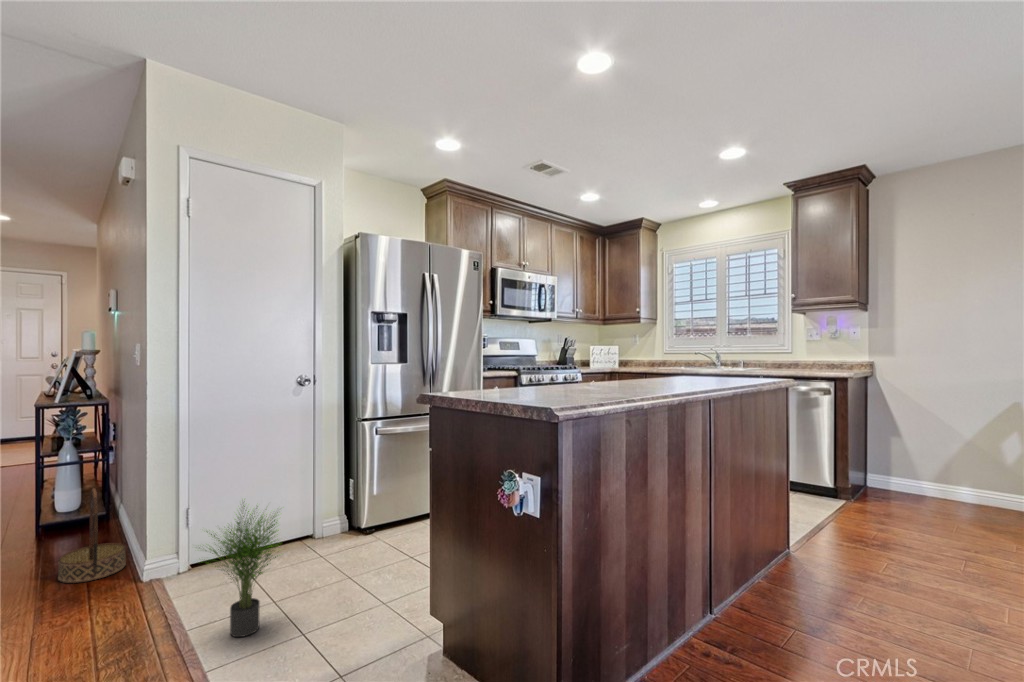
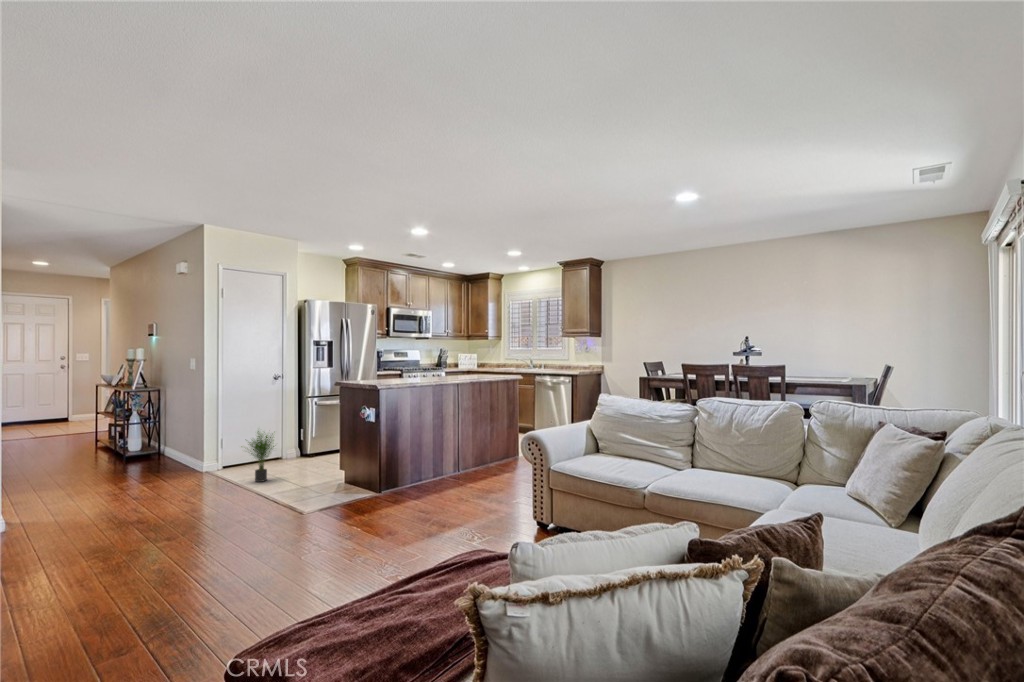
basket: present [58,488,126,583] -> none [158,430,189,473]

